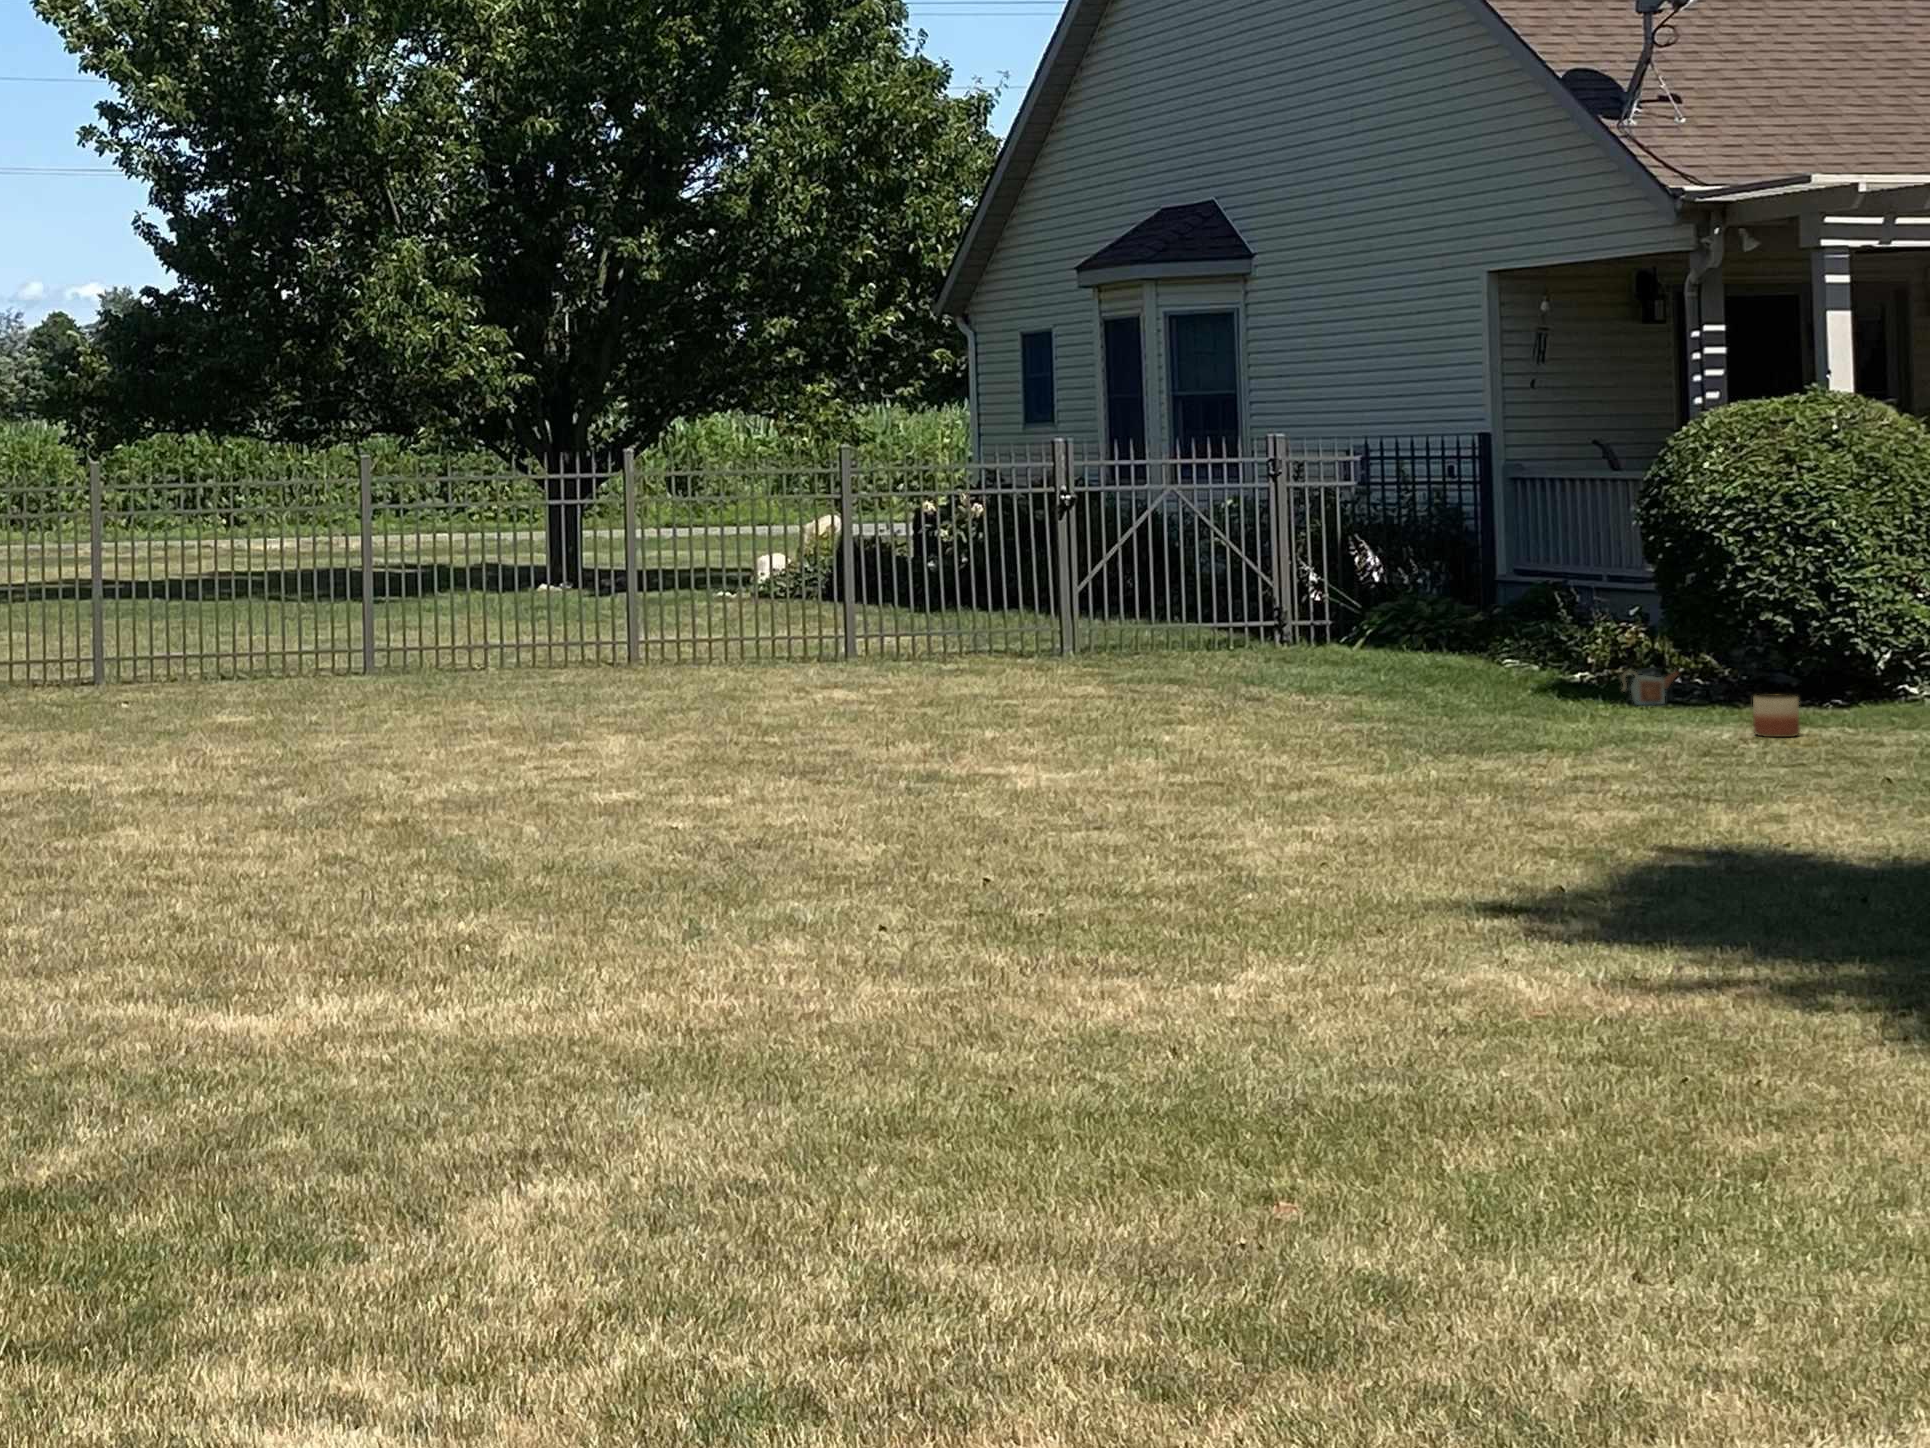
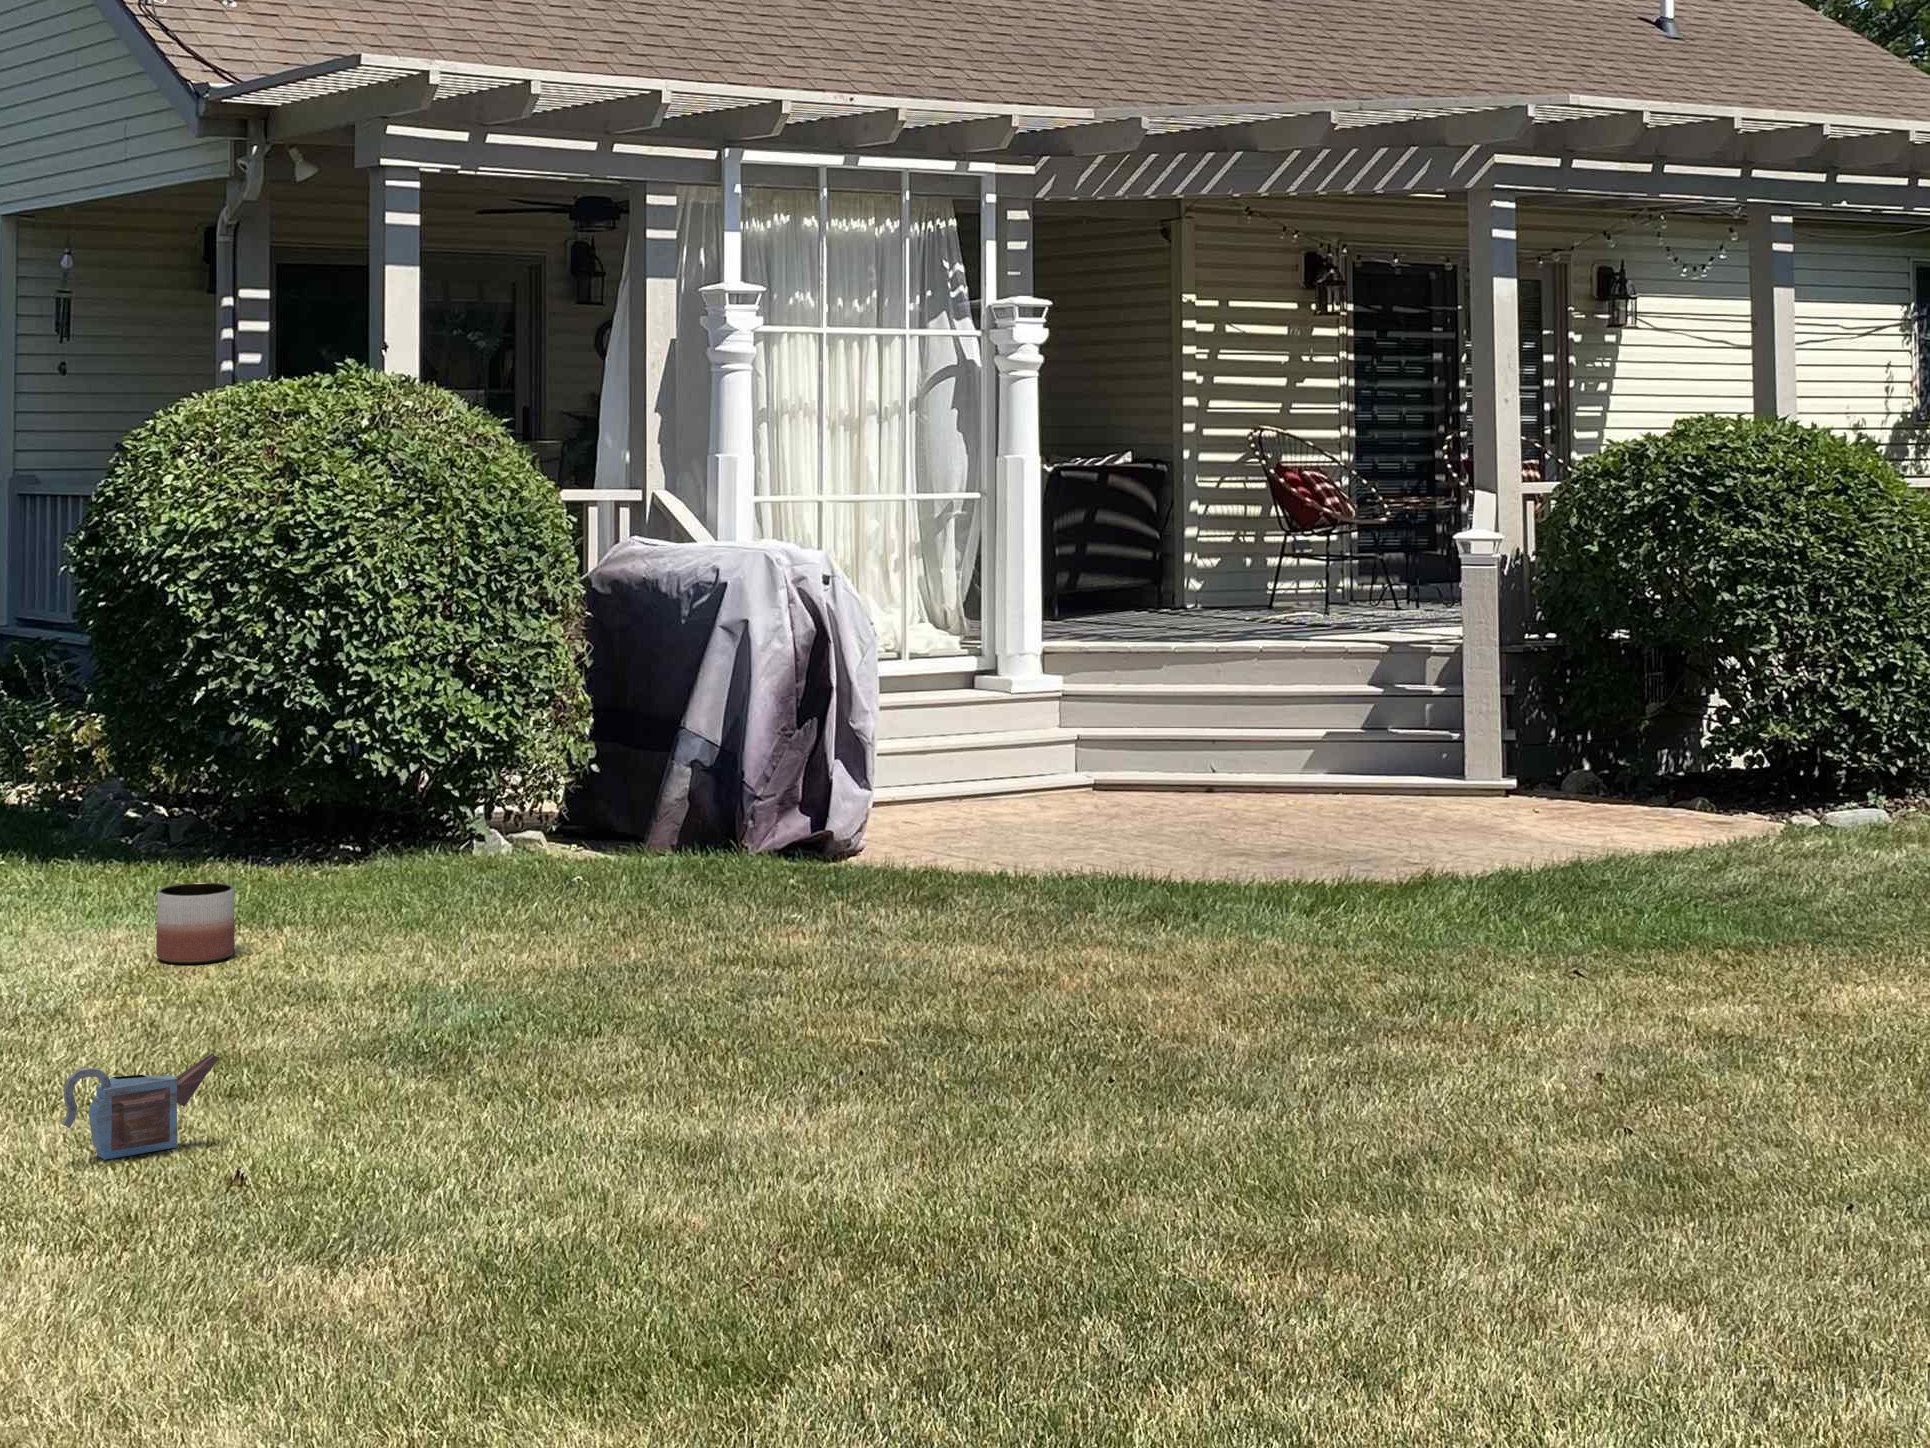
watering can: present [1622,671,1678,705] -> present [61,1053,220,1160]

